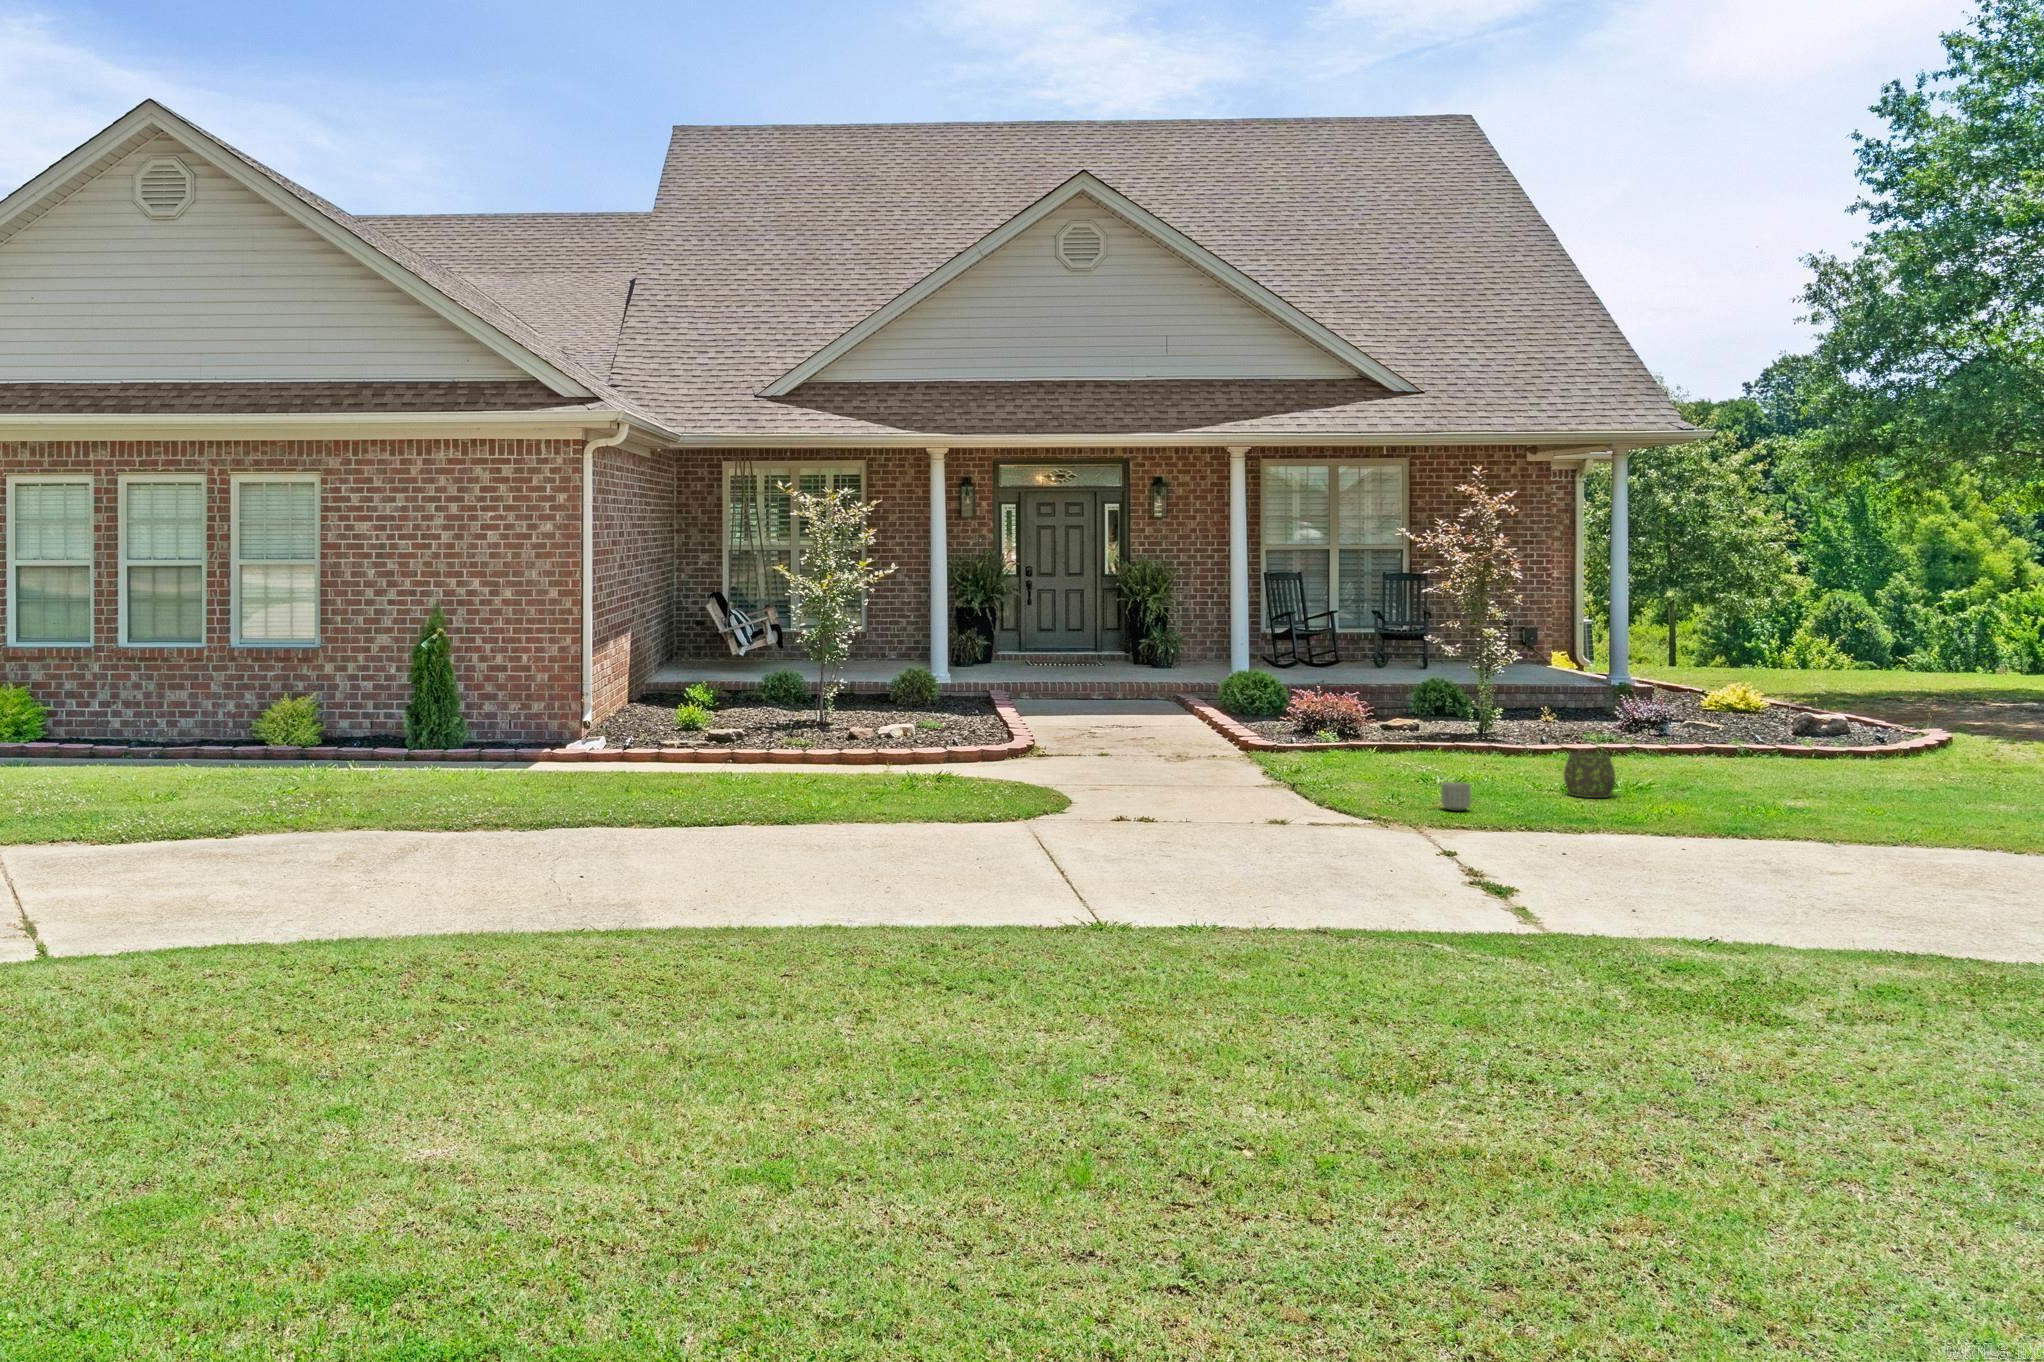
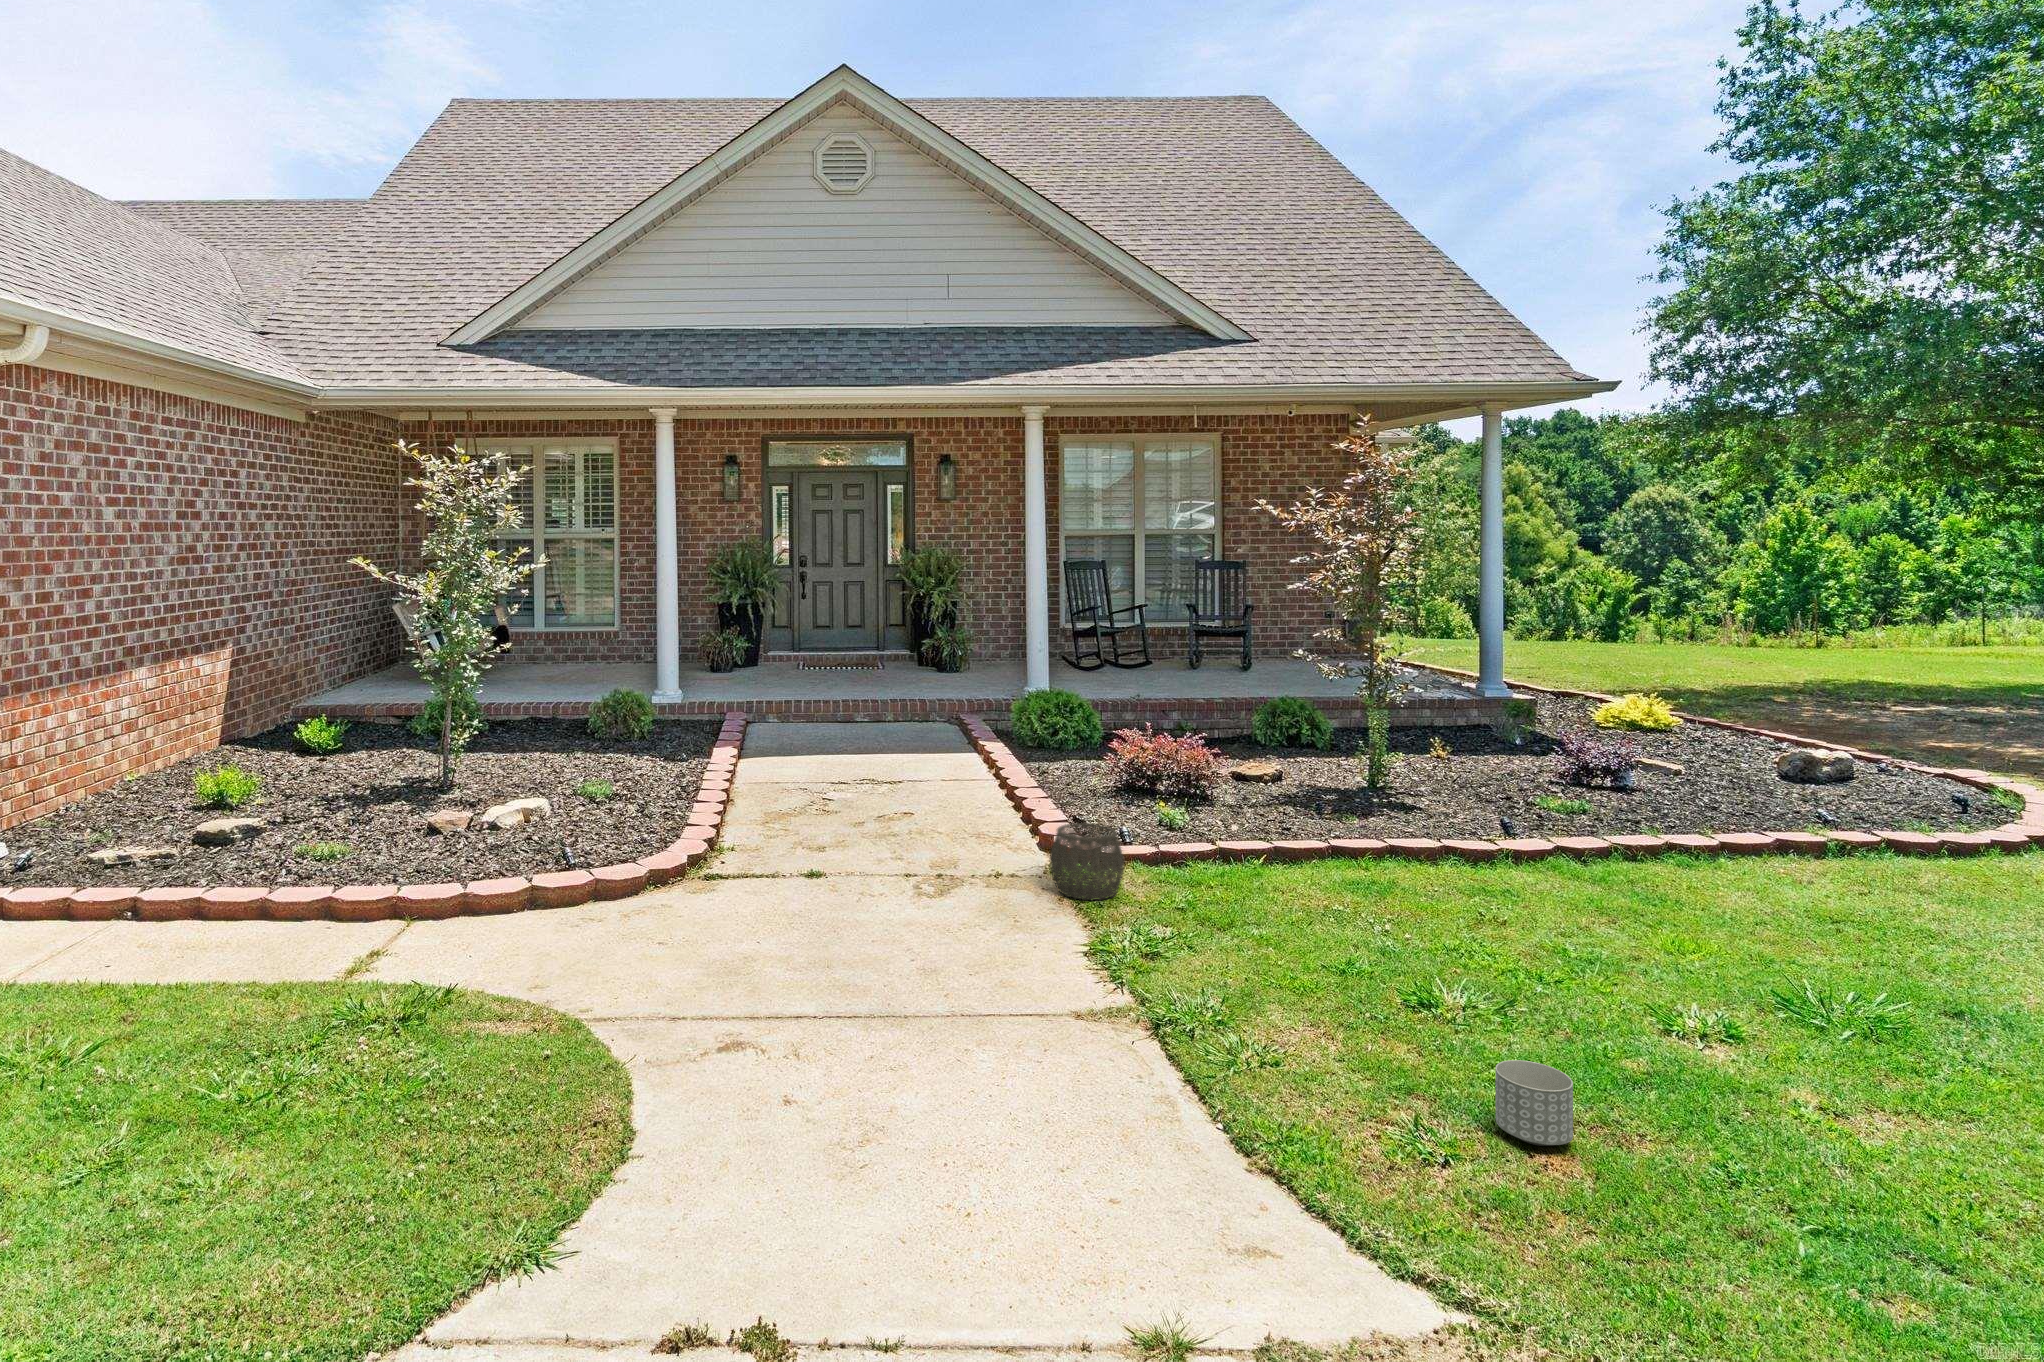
woven basket: present [1564,753,1615,798] -> present [1050,823,1124,900]

